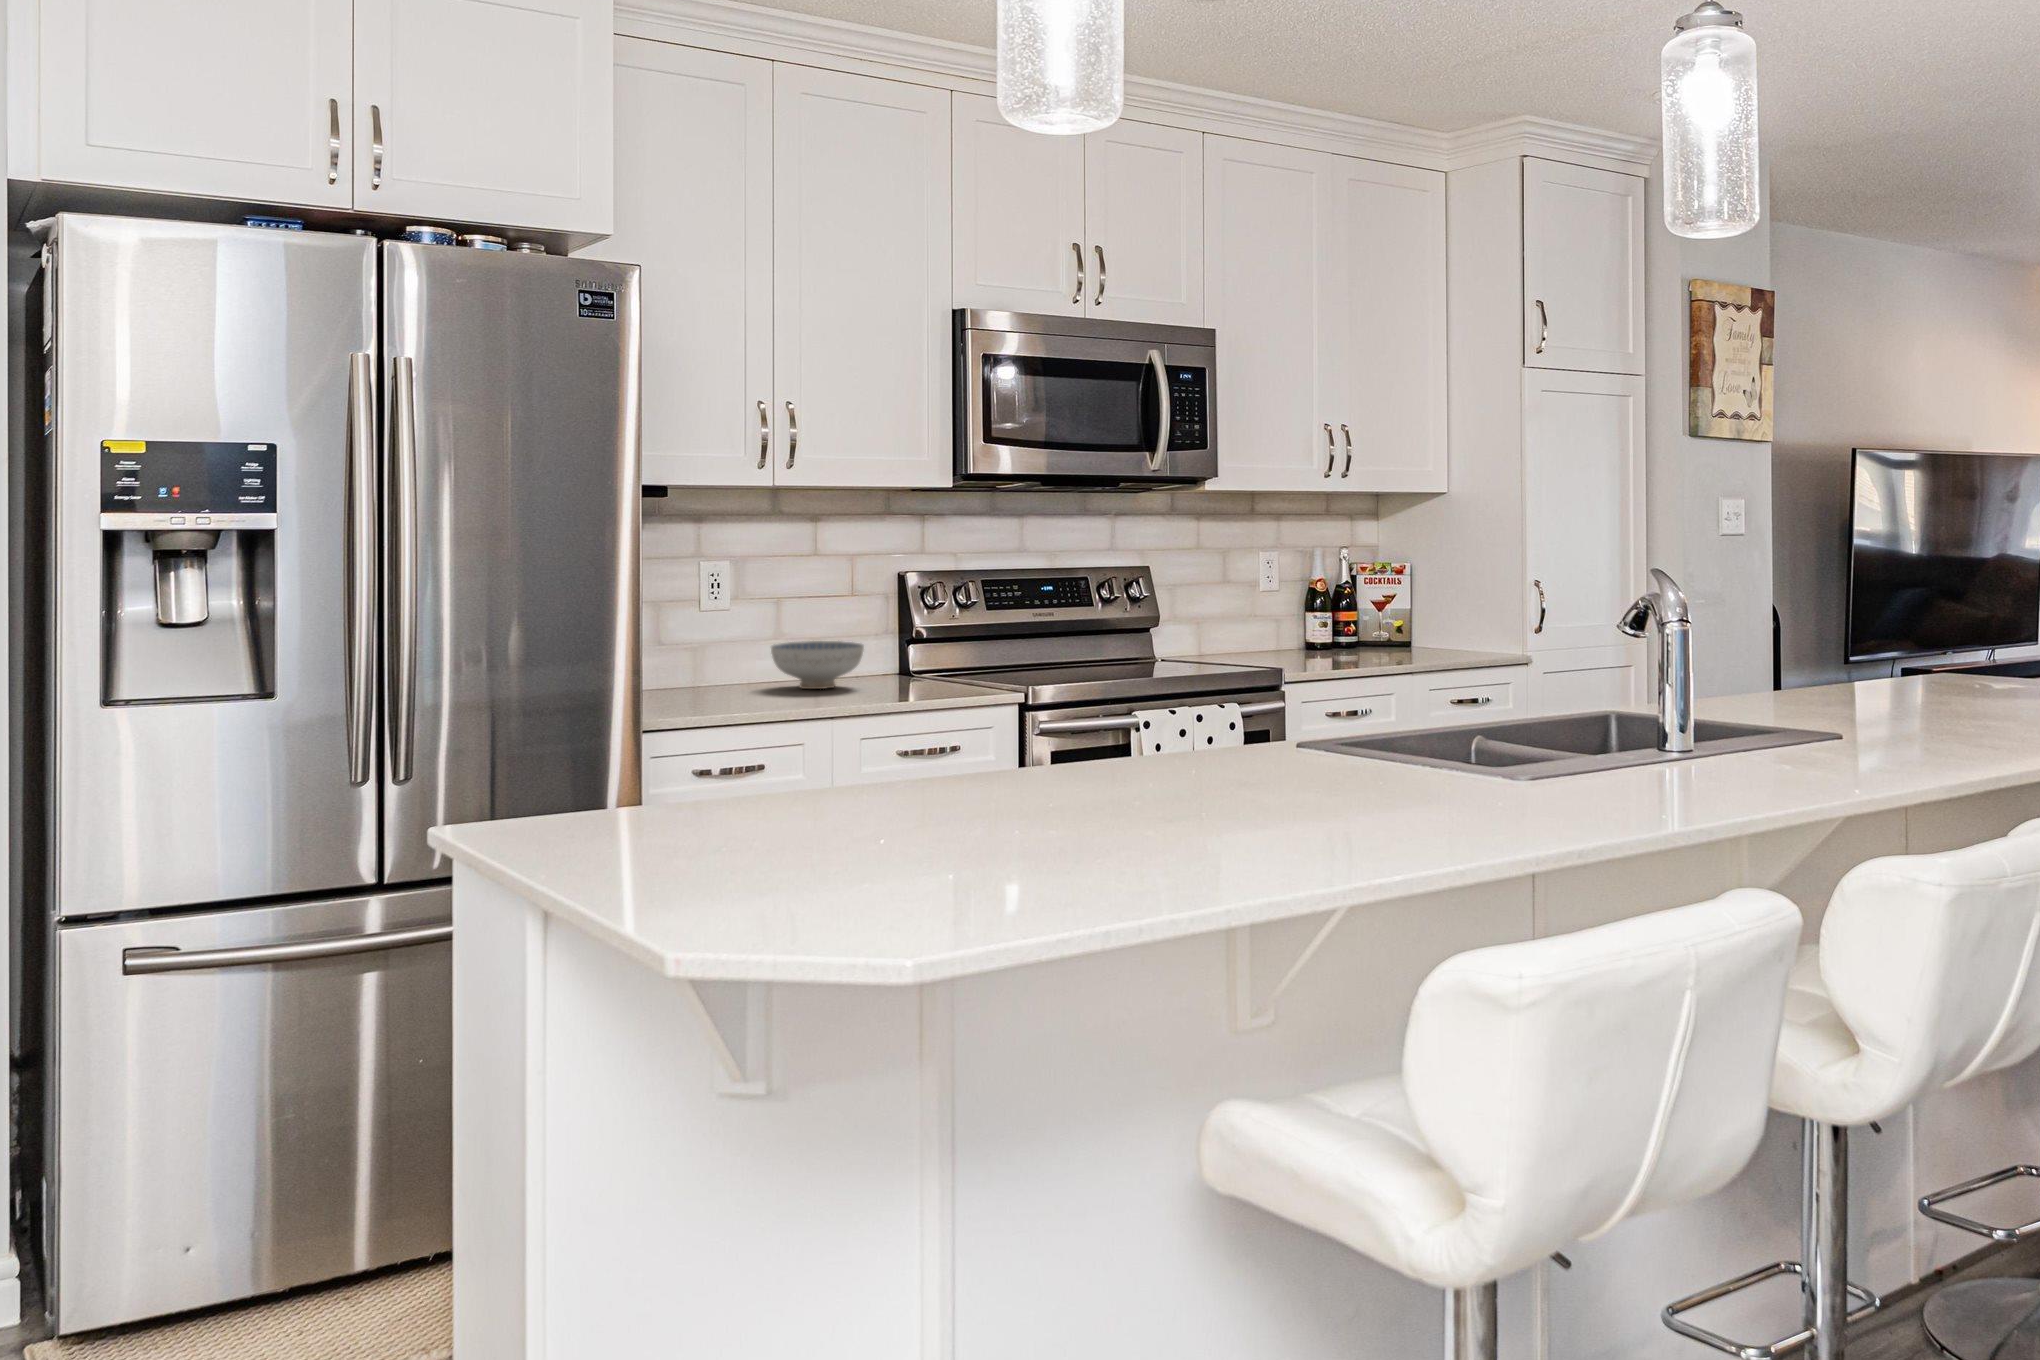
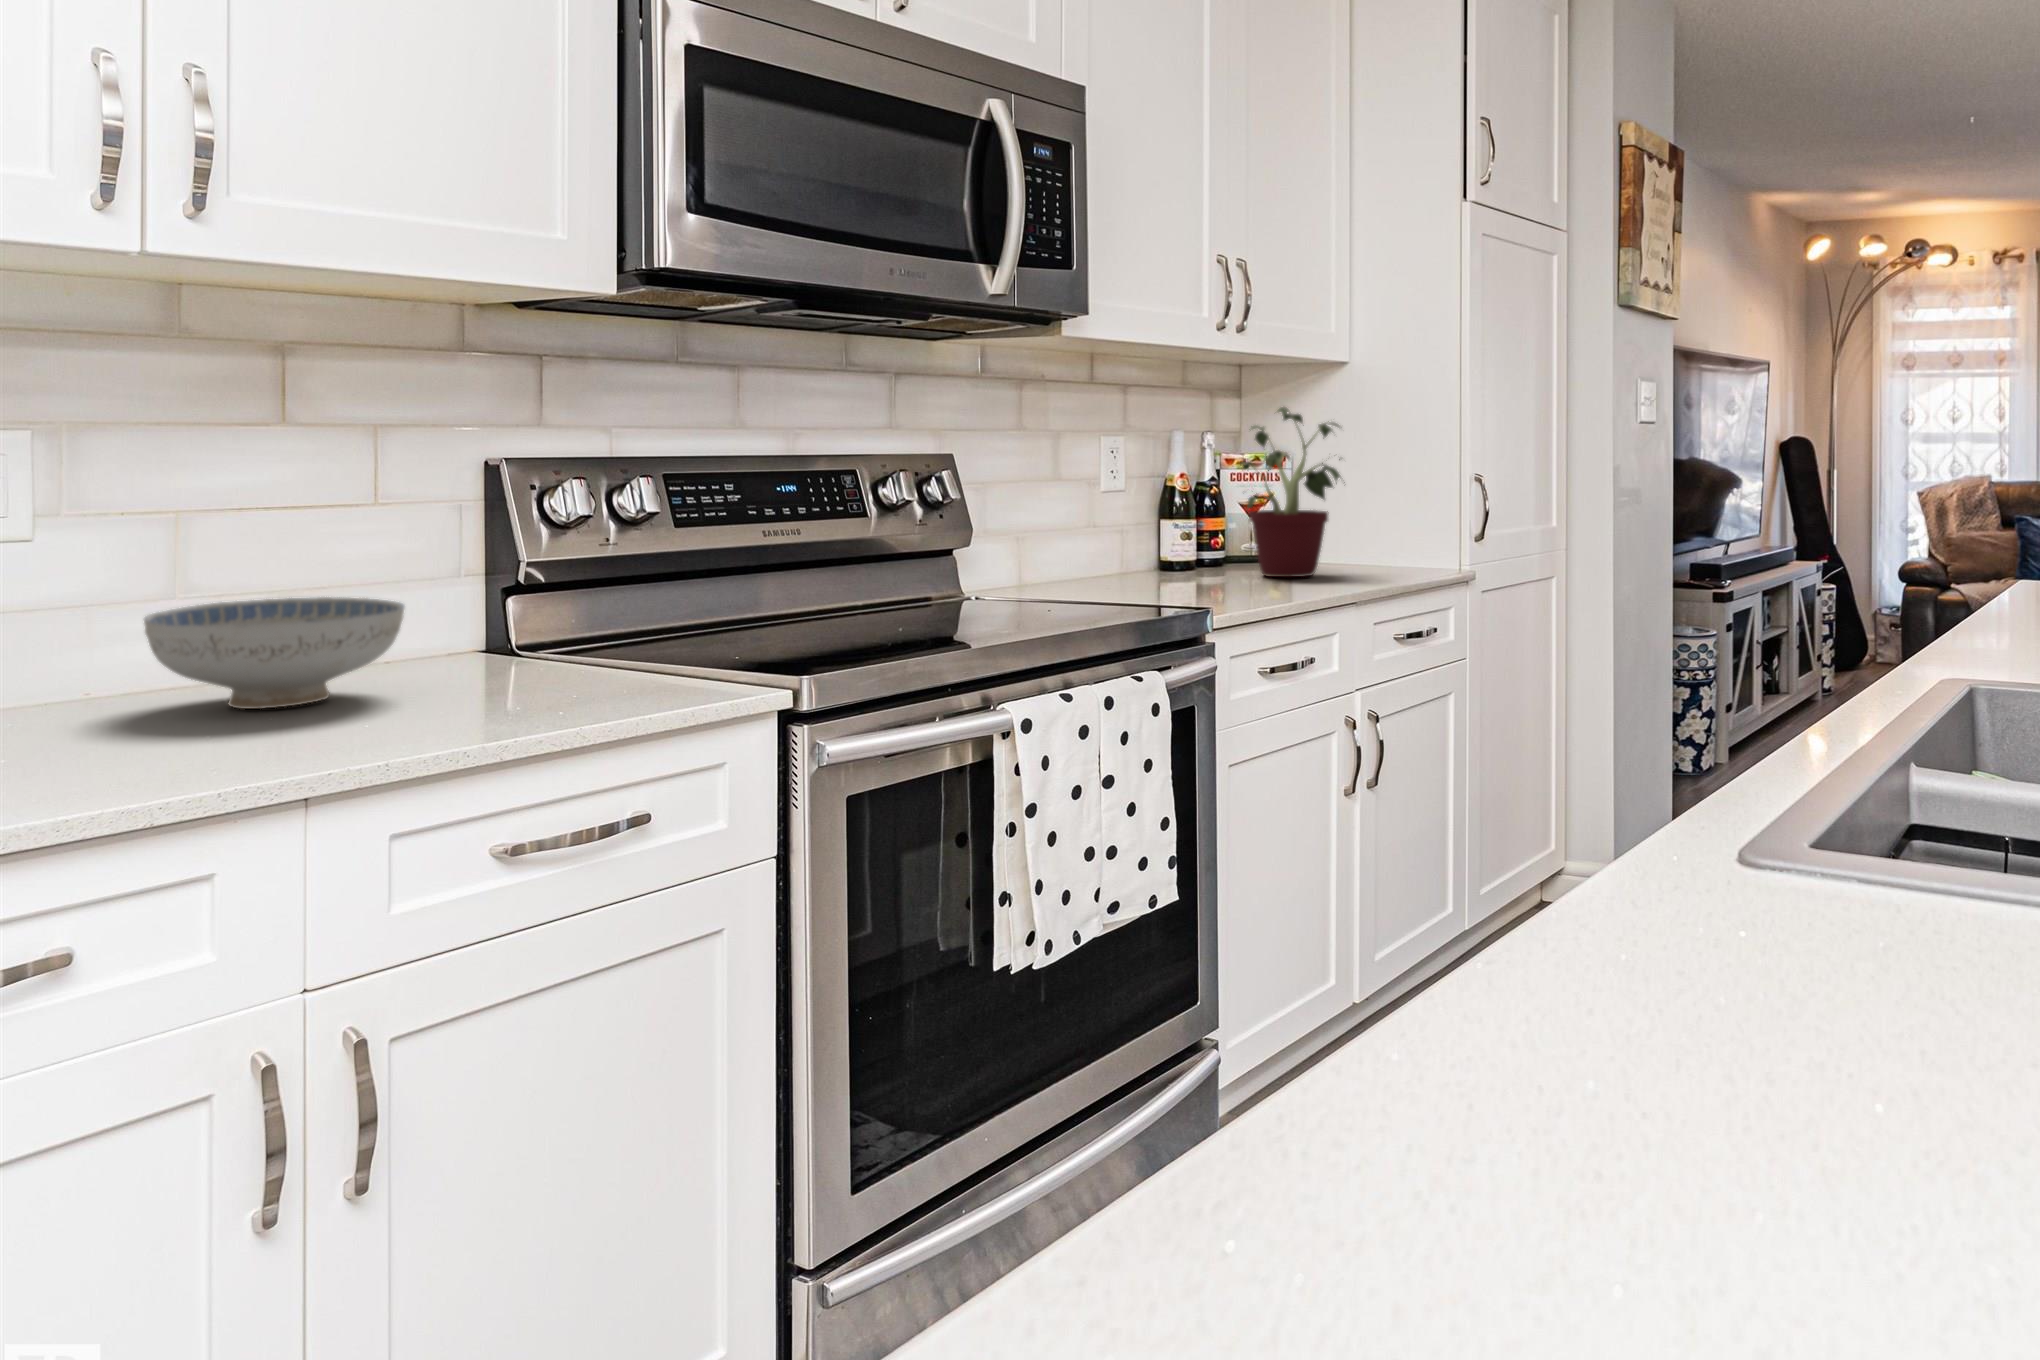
potted plant: none [1347,530,1435,656] -> present [1241,407,1345,577]

